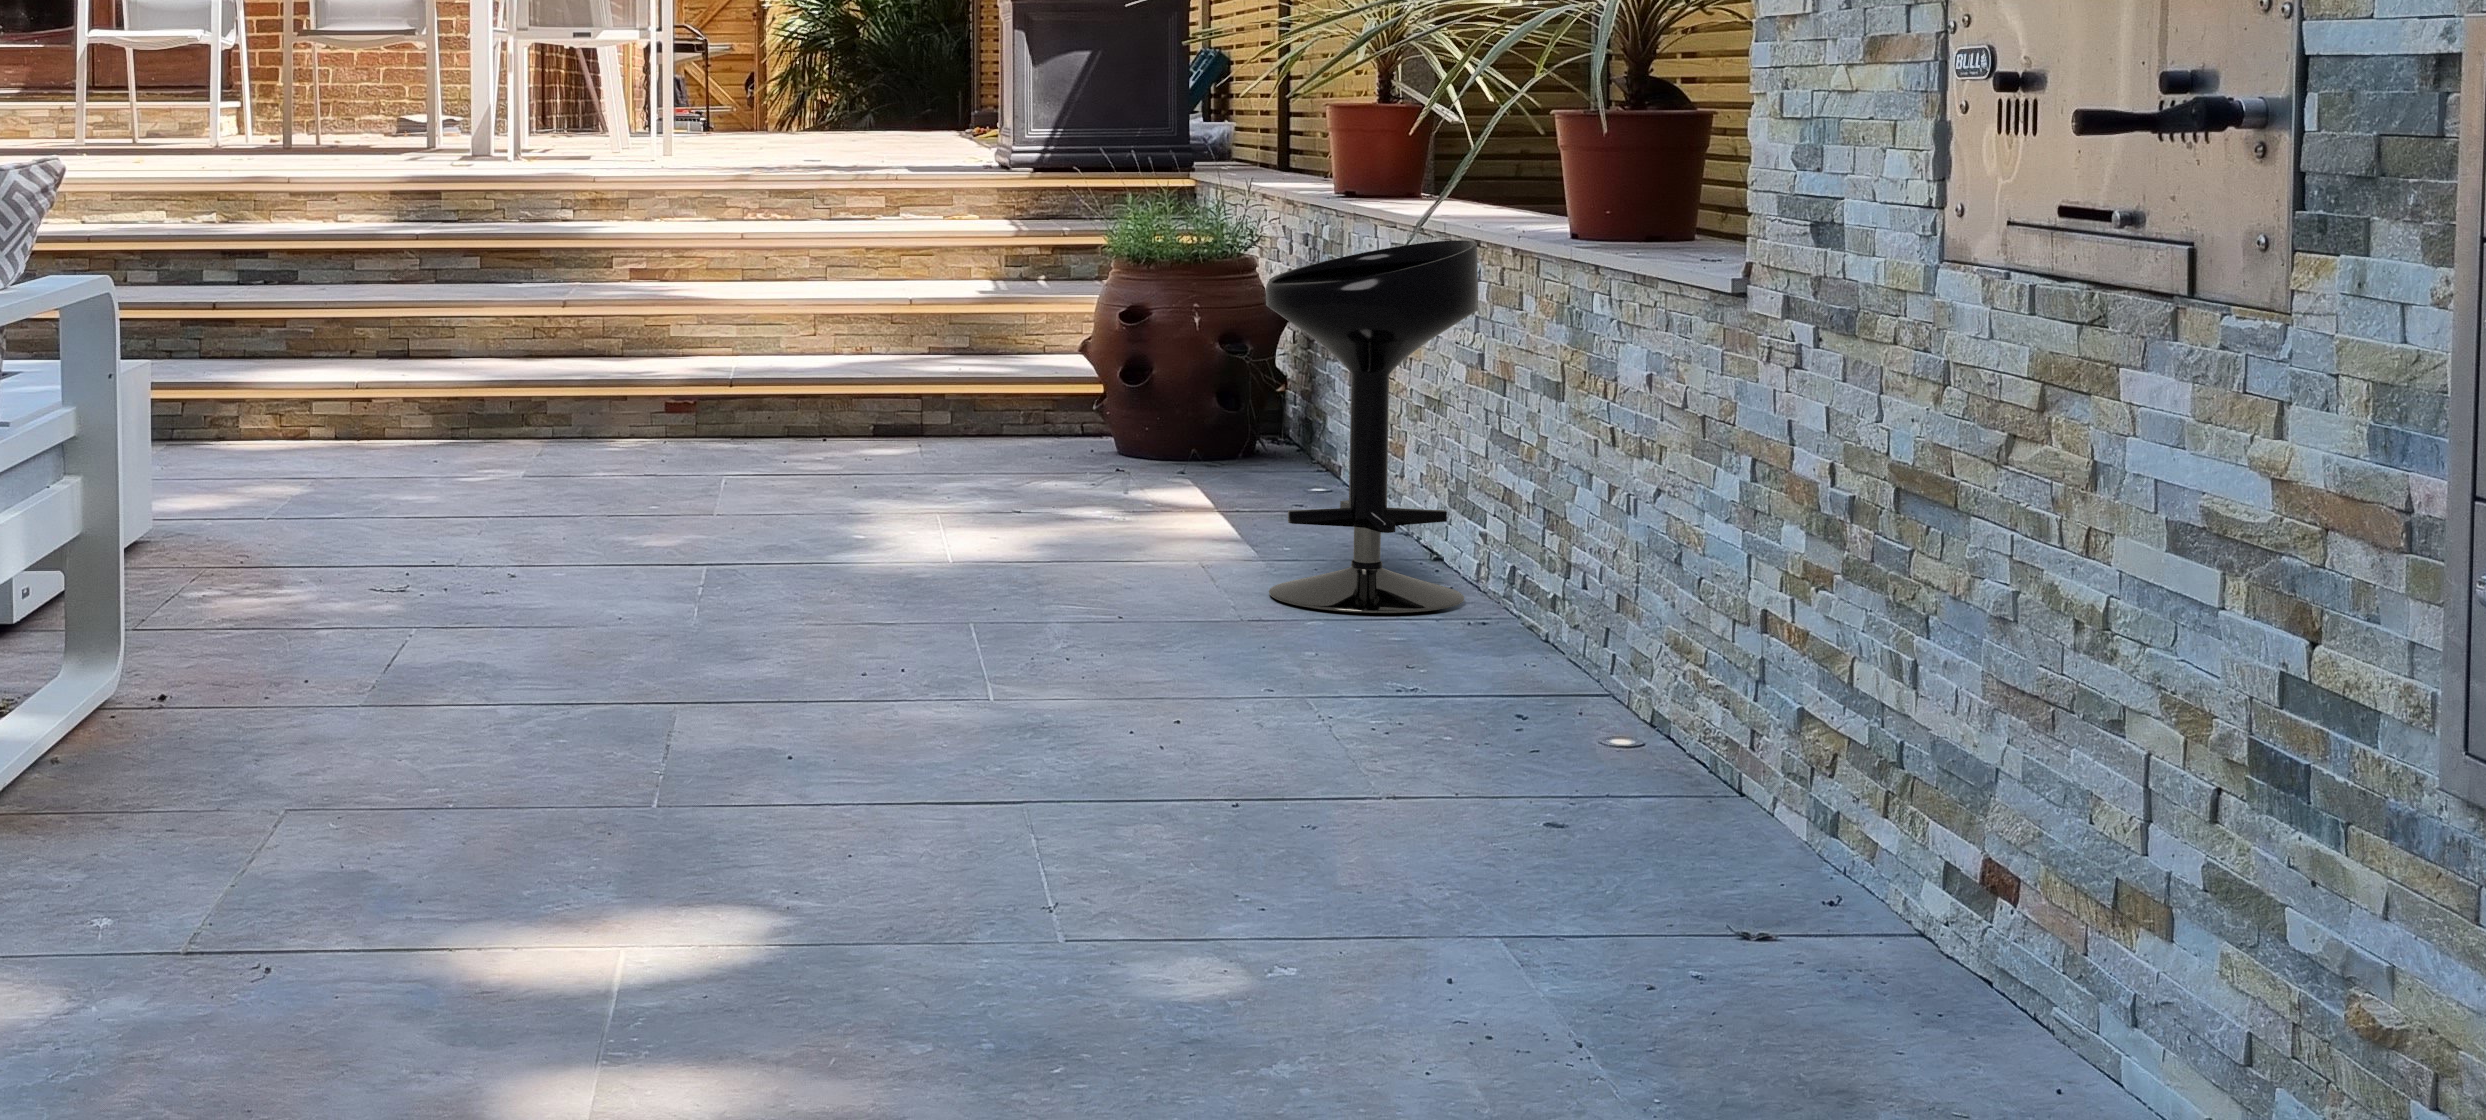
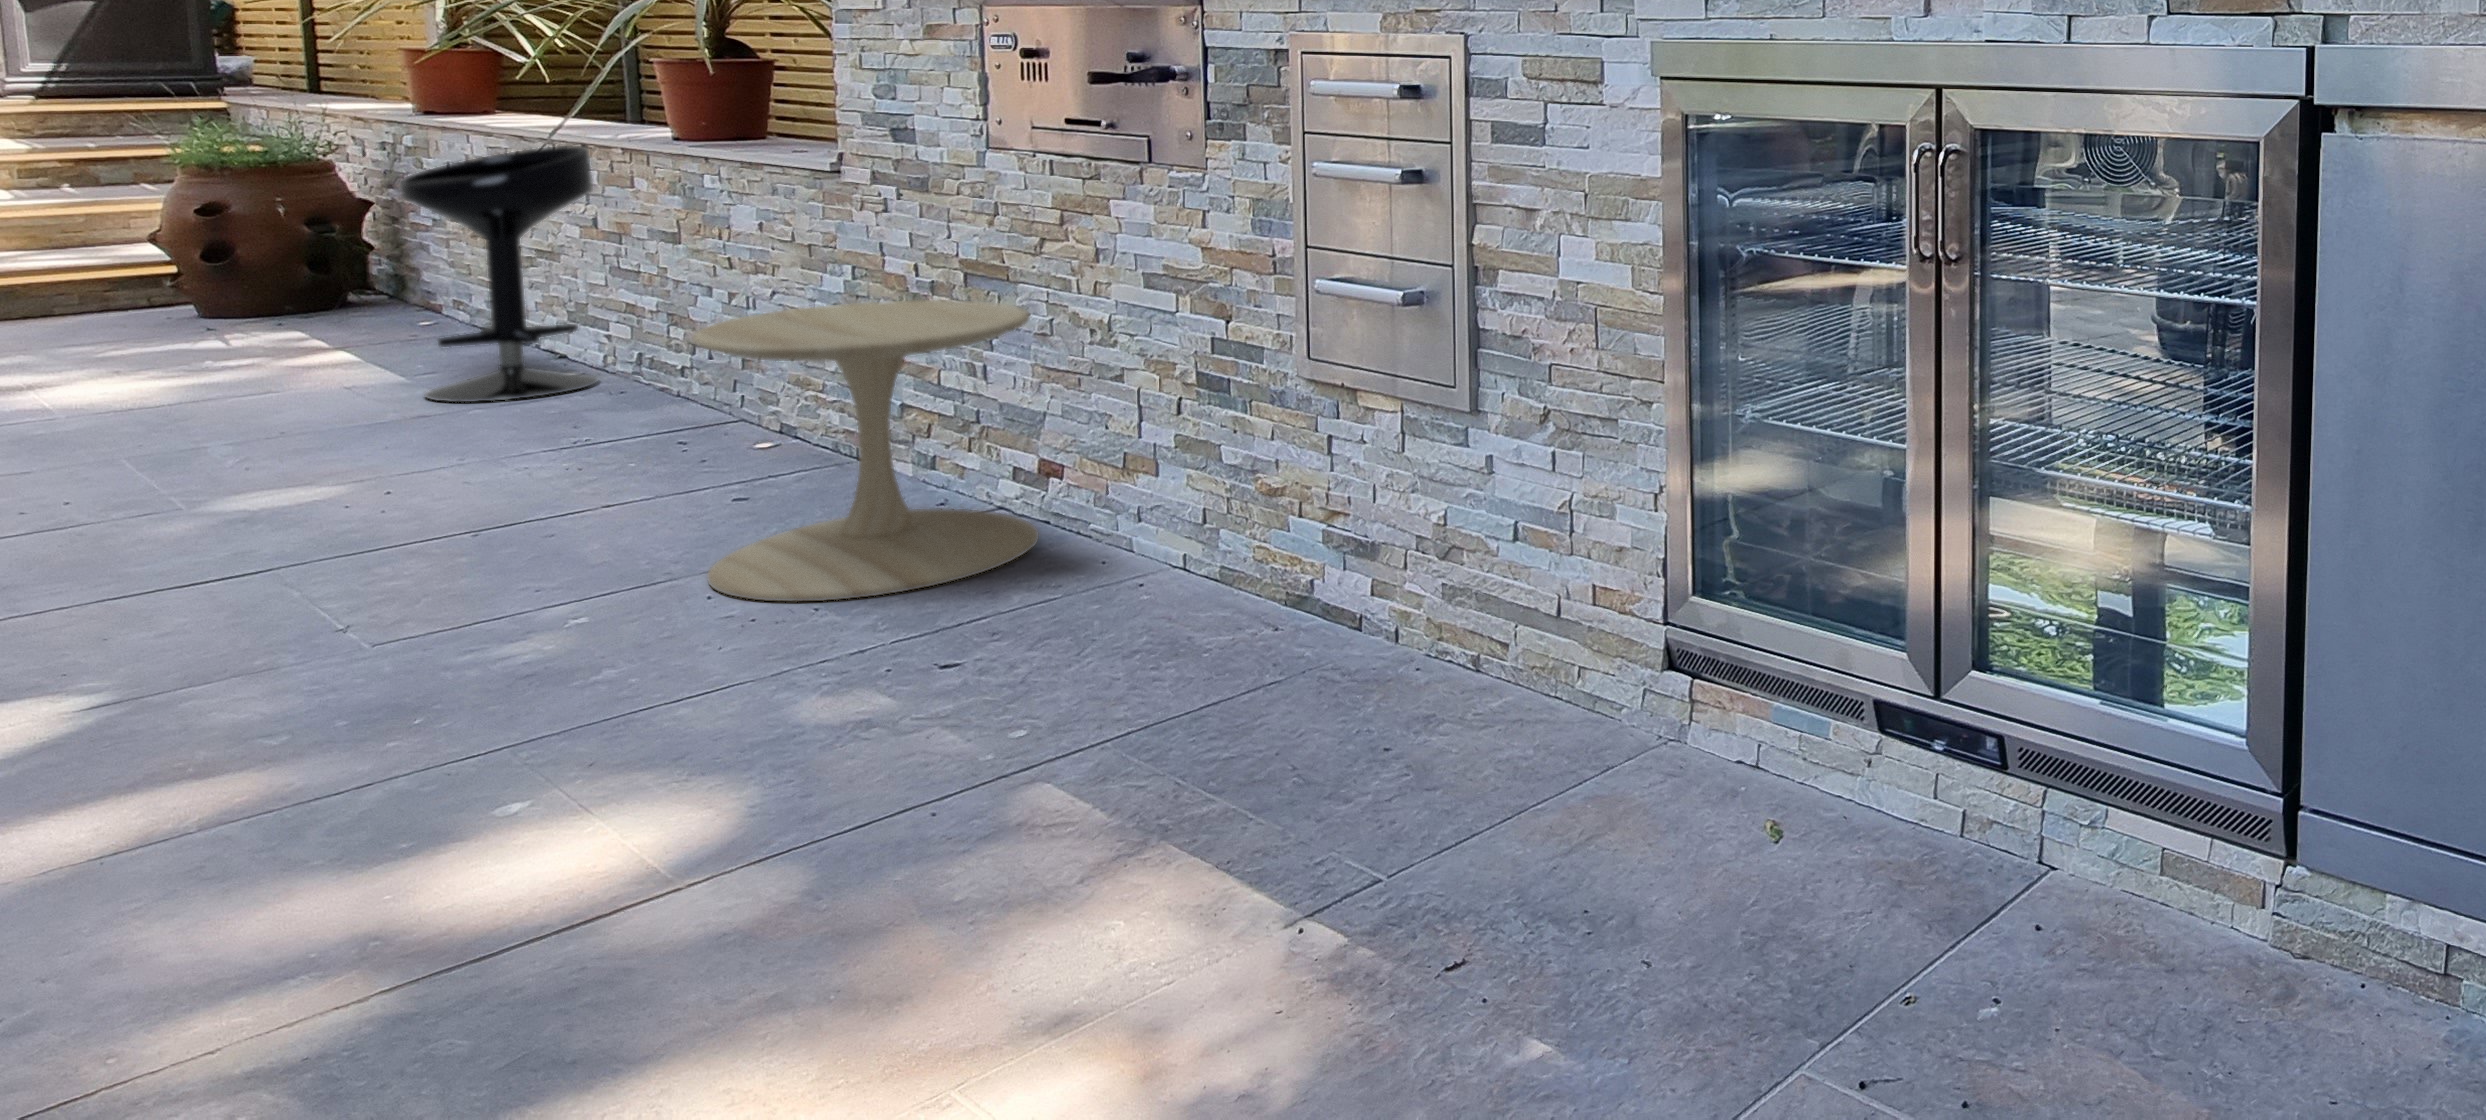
side table: none [1454,520,1974,1059] -> present [693,300,1039,602]

